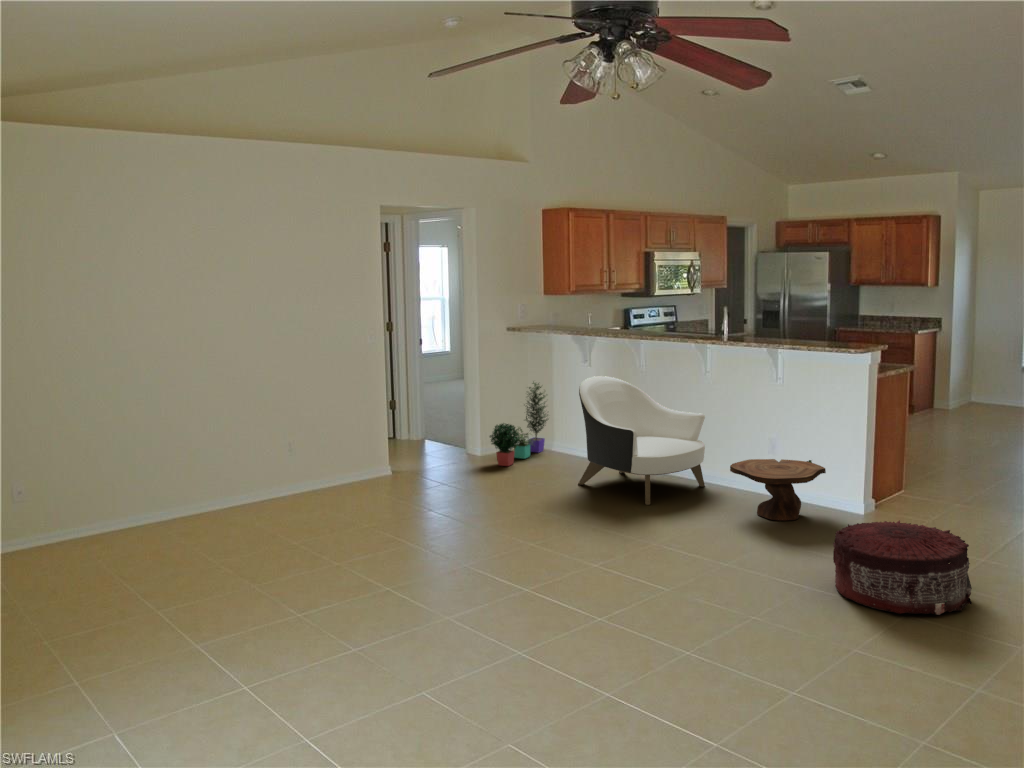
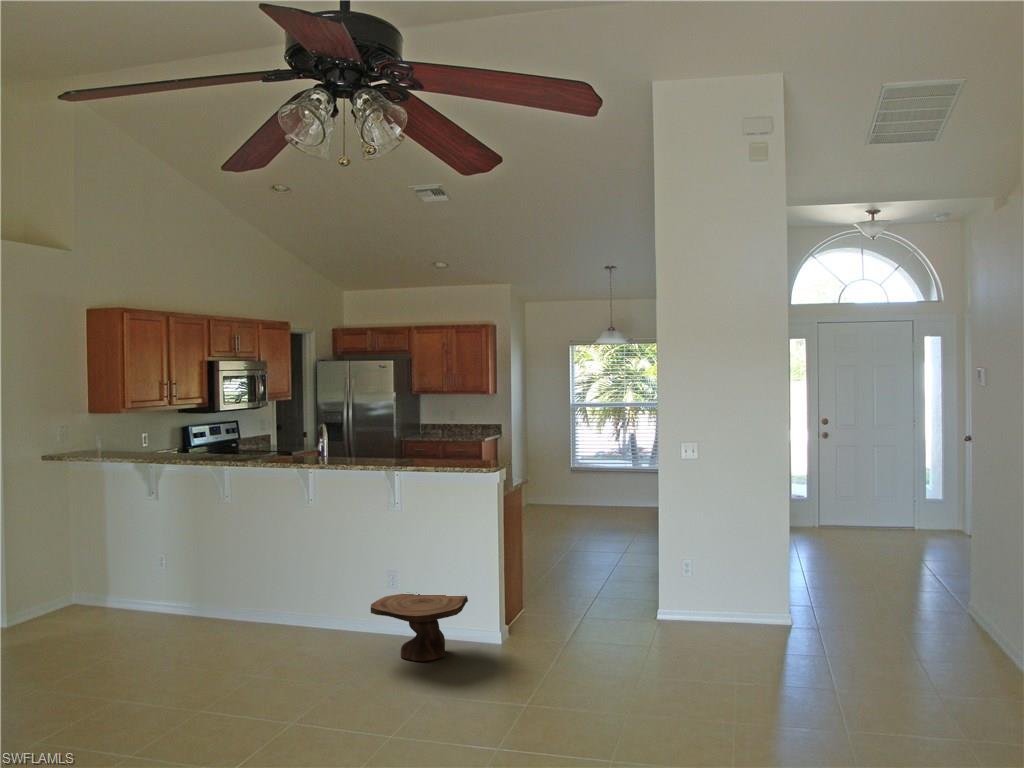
armchair: present [578,376,705,505] -> none [170,515,326,668]
potted plant: present [490,382,548,466] -> none [28,526,106,646]
pouf: present [833,521,972,615] -> none [517,641,650,739]

